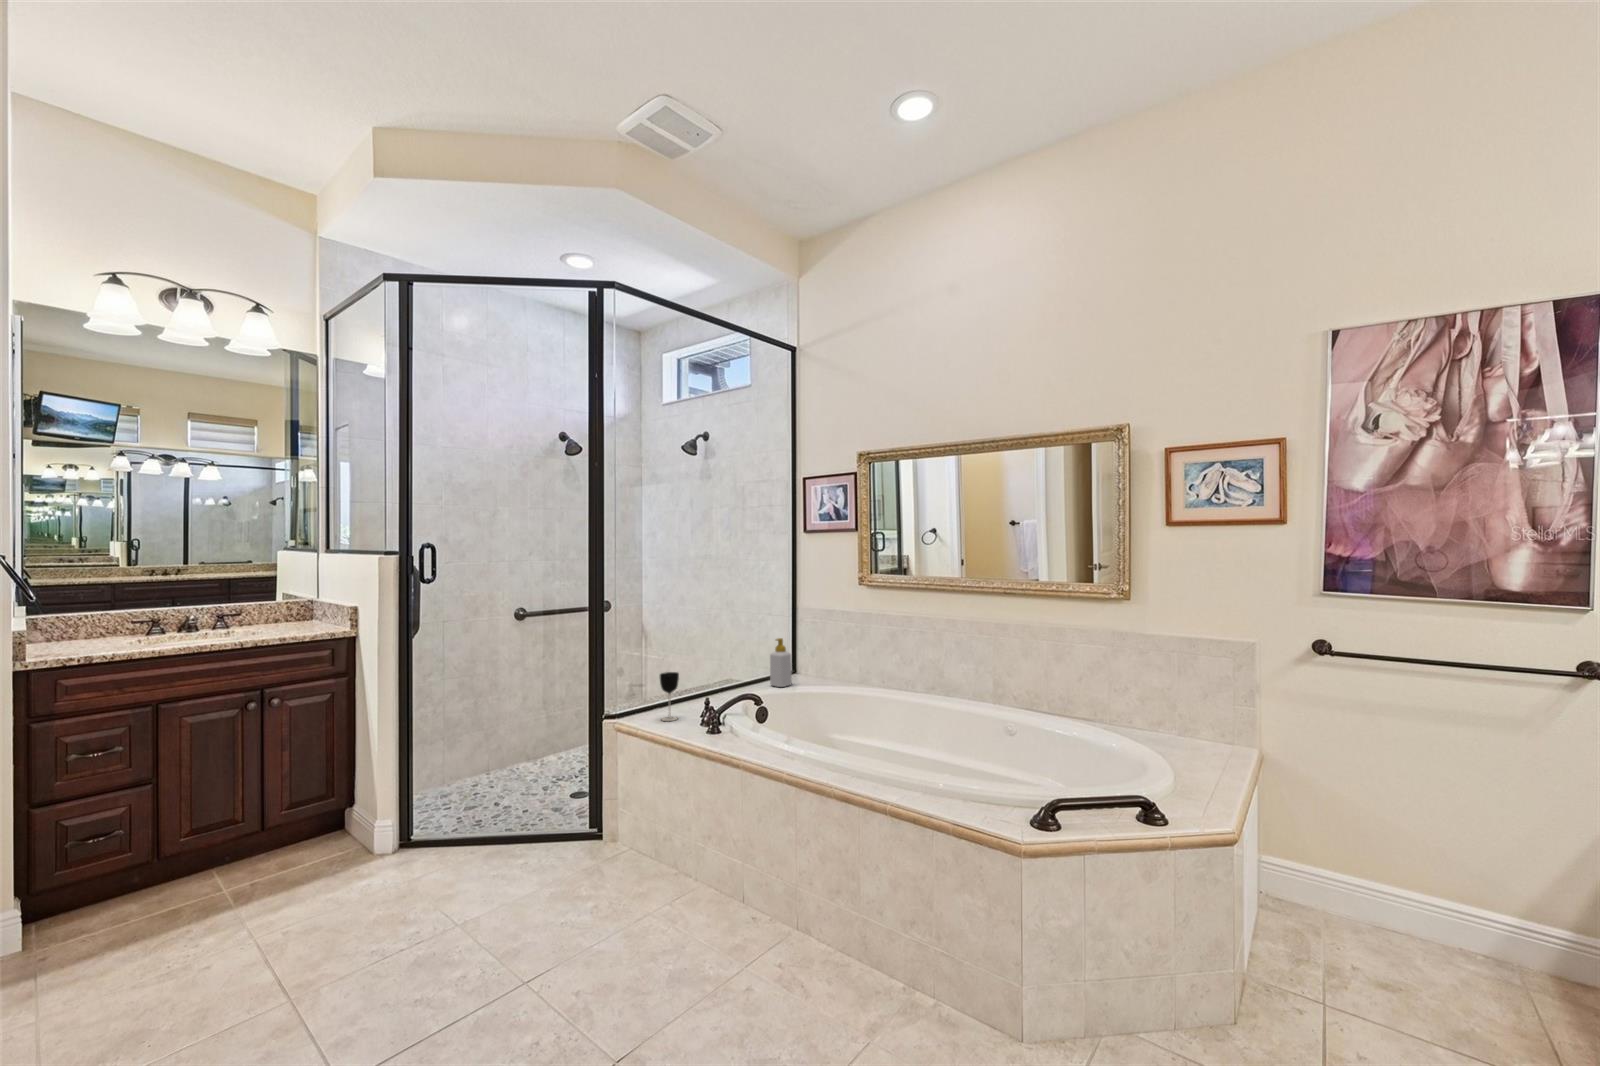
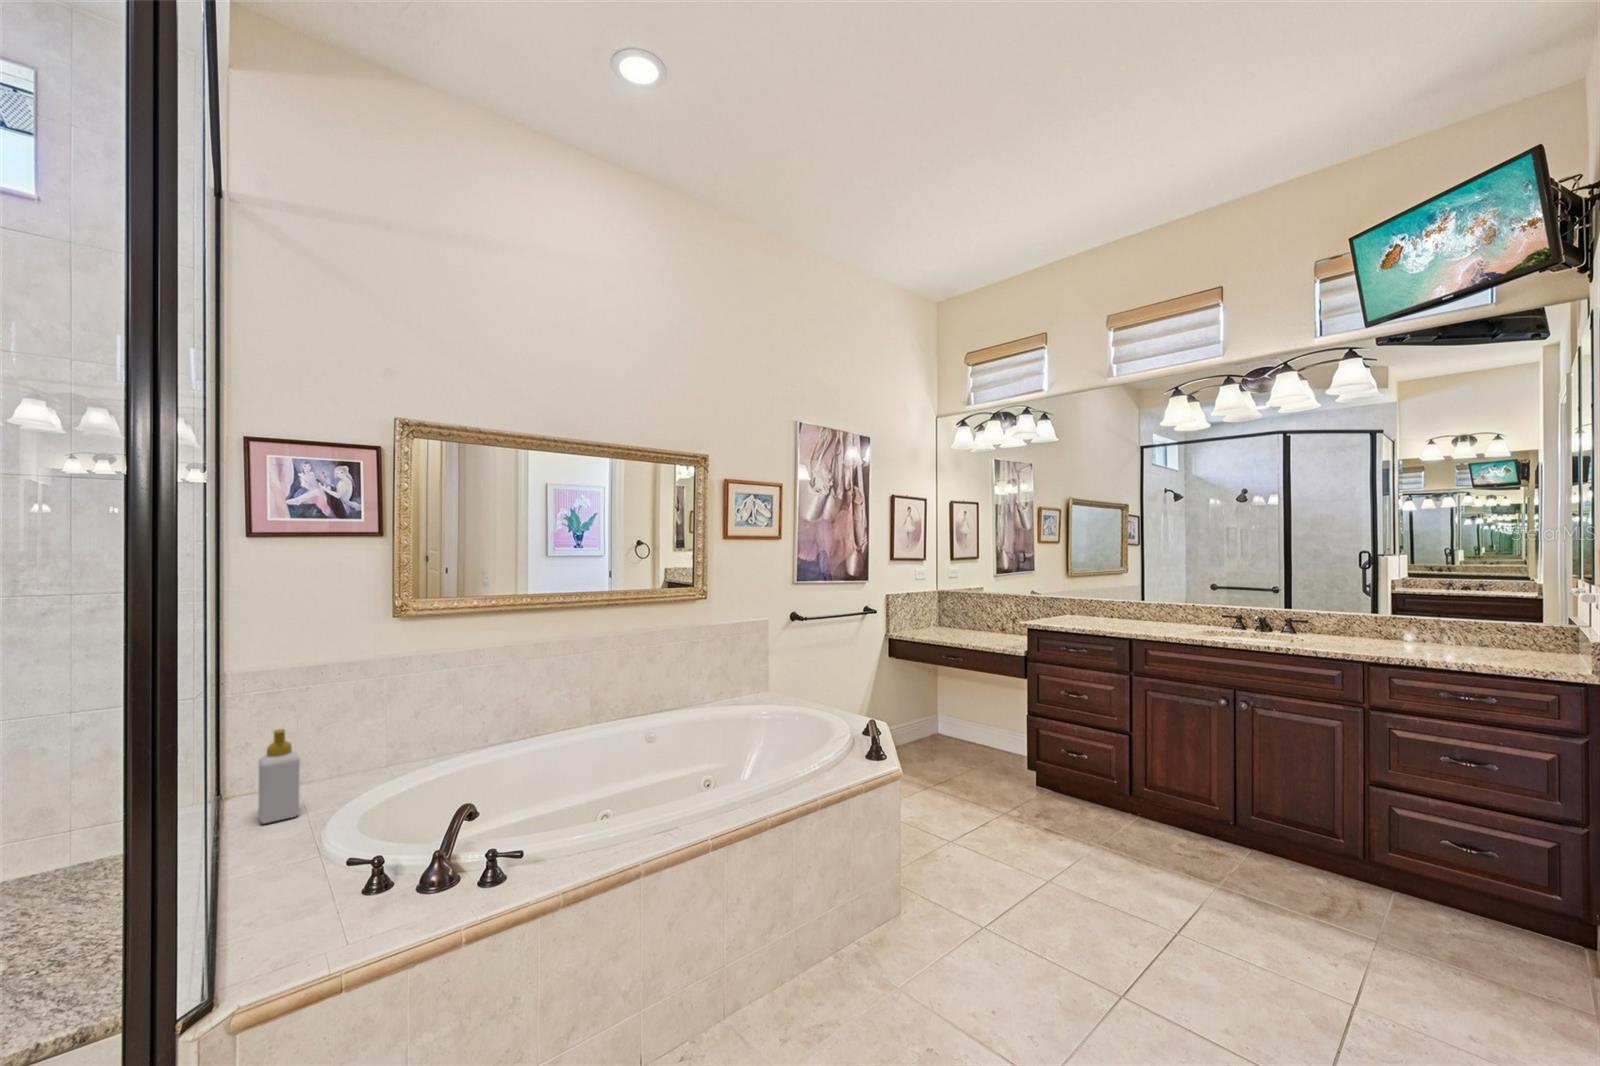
wine glass: present [660,672,679,721] -> none [322,824,368,940]

